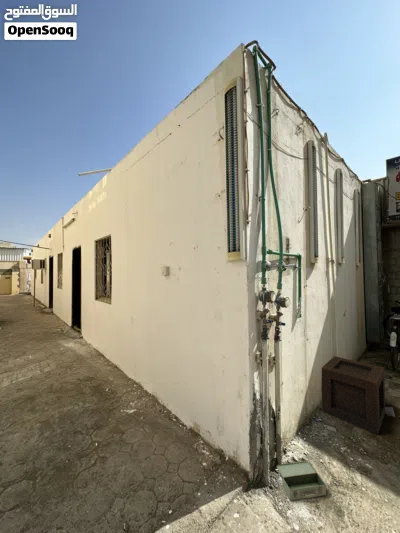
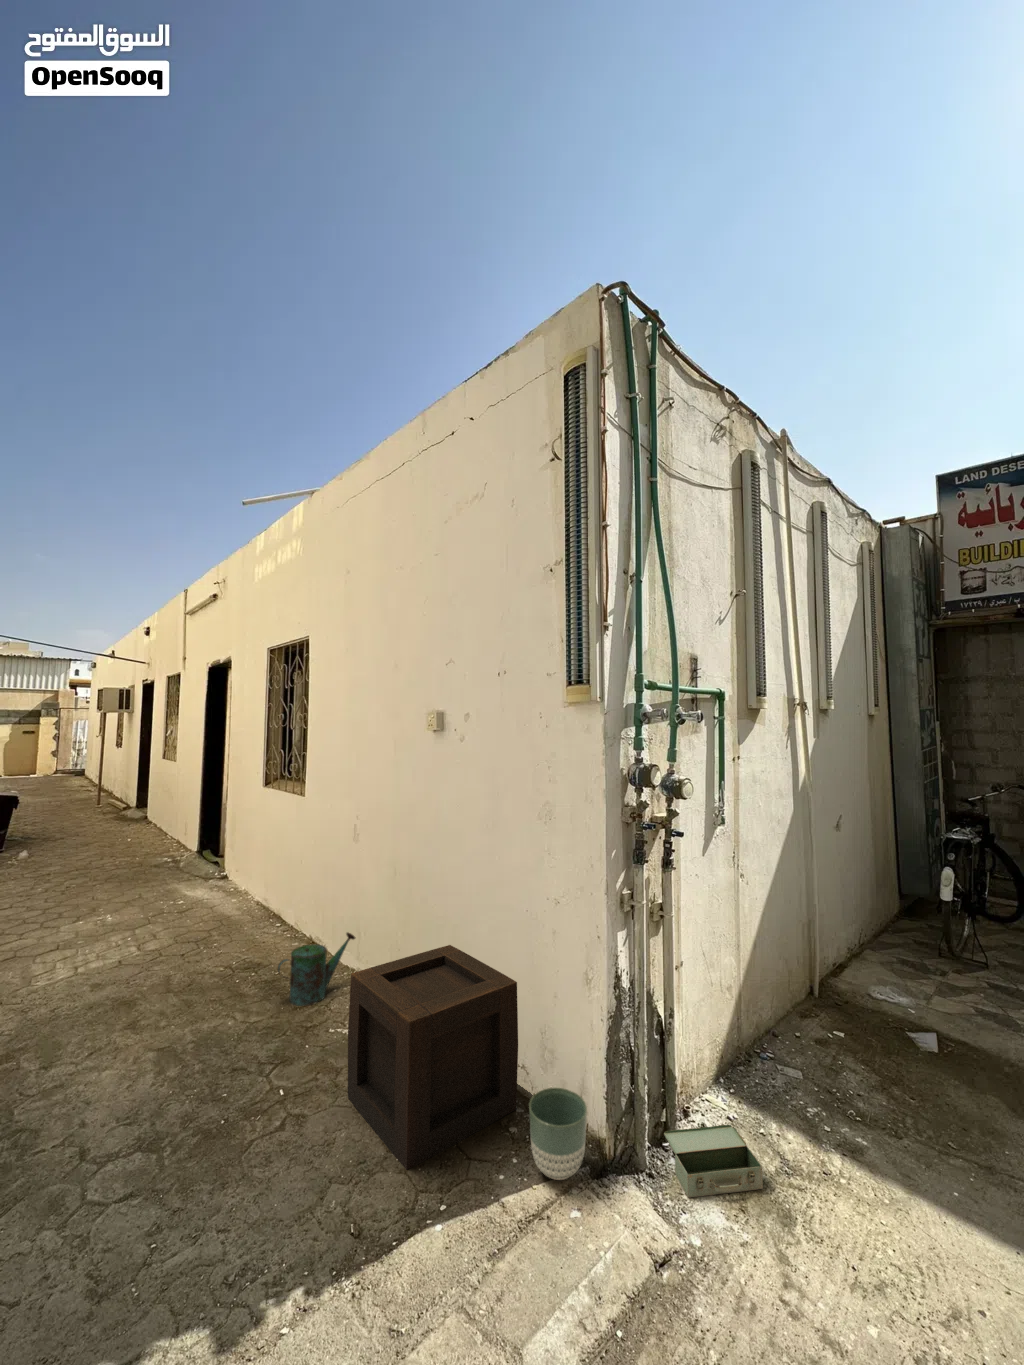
wooden crate: present [321,356,385,434] -> present [348,945,518,1170]
watering can: none [99,365,134,399] -> present [278,933,355,1006]
planter: none [212,445,240,491] -> present [529,1088,587,1180]

